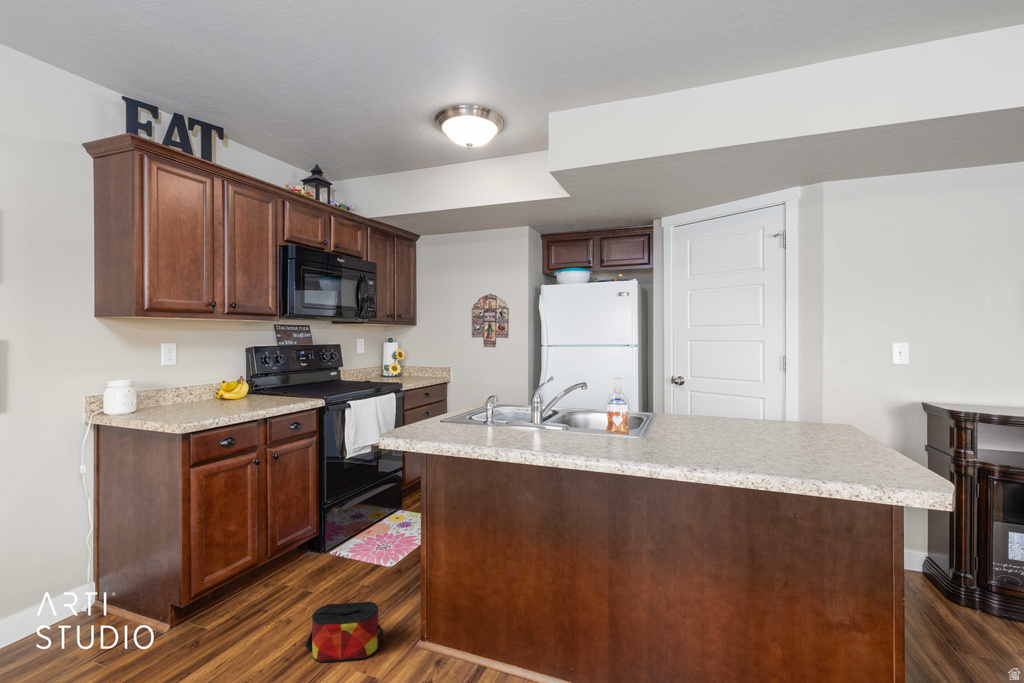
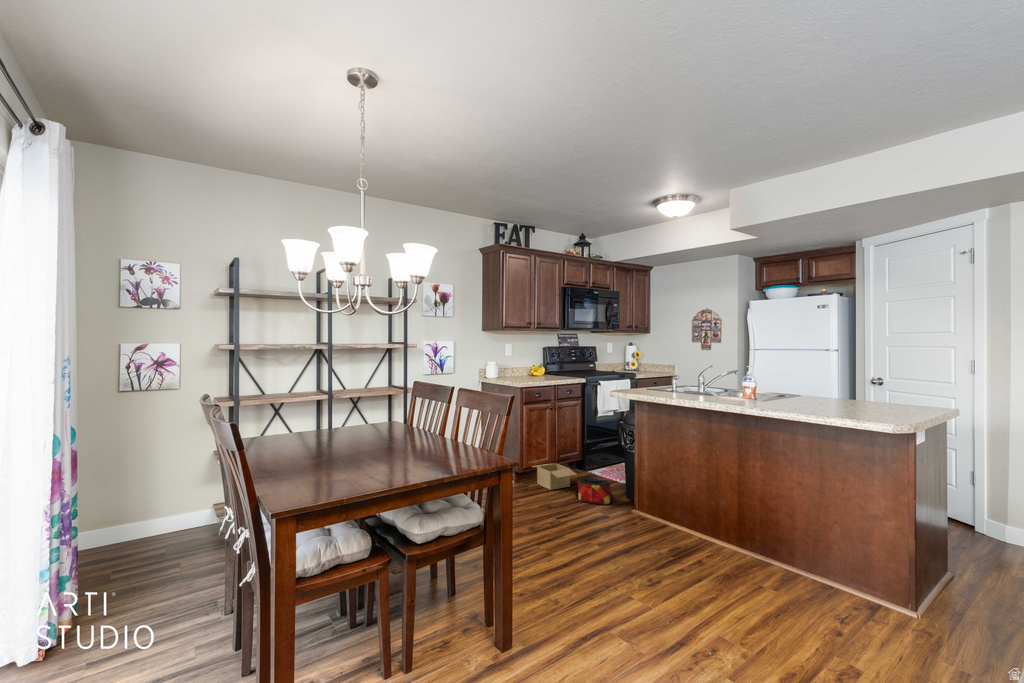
cardboard box: none [211,568,309,639] -> present [532,463,577,490]

